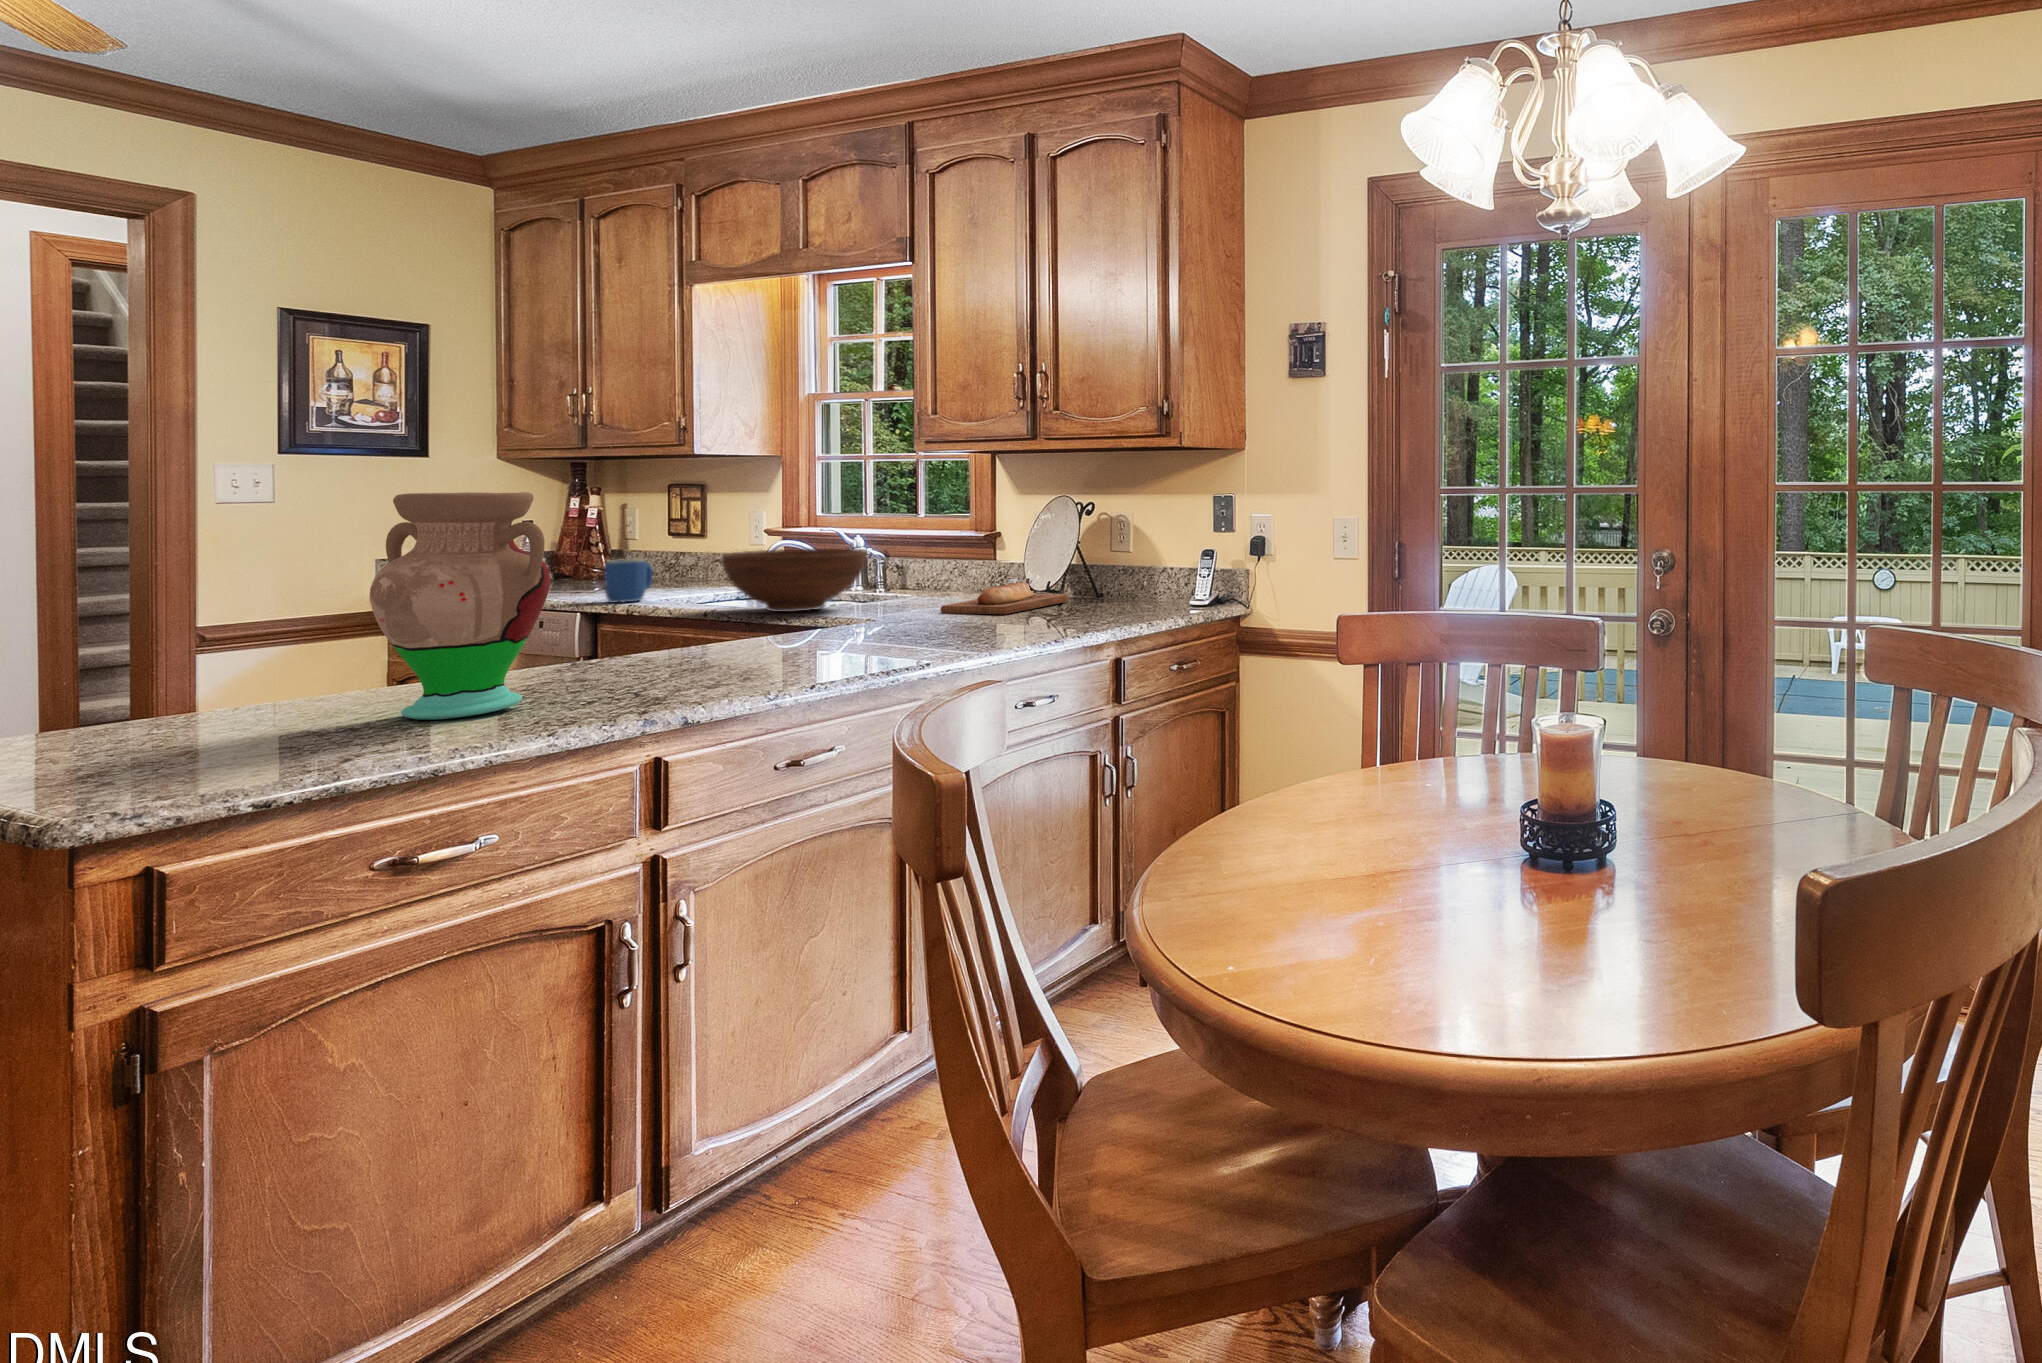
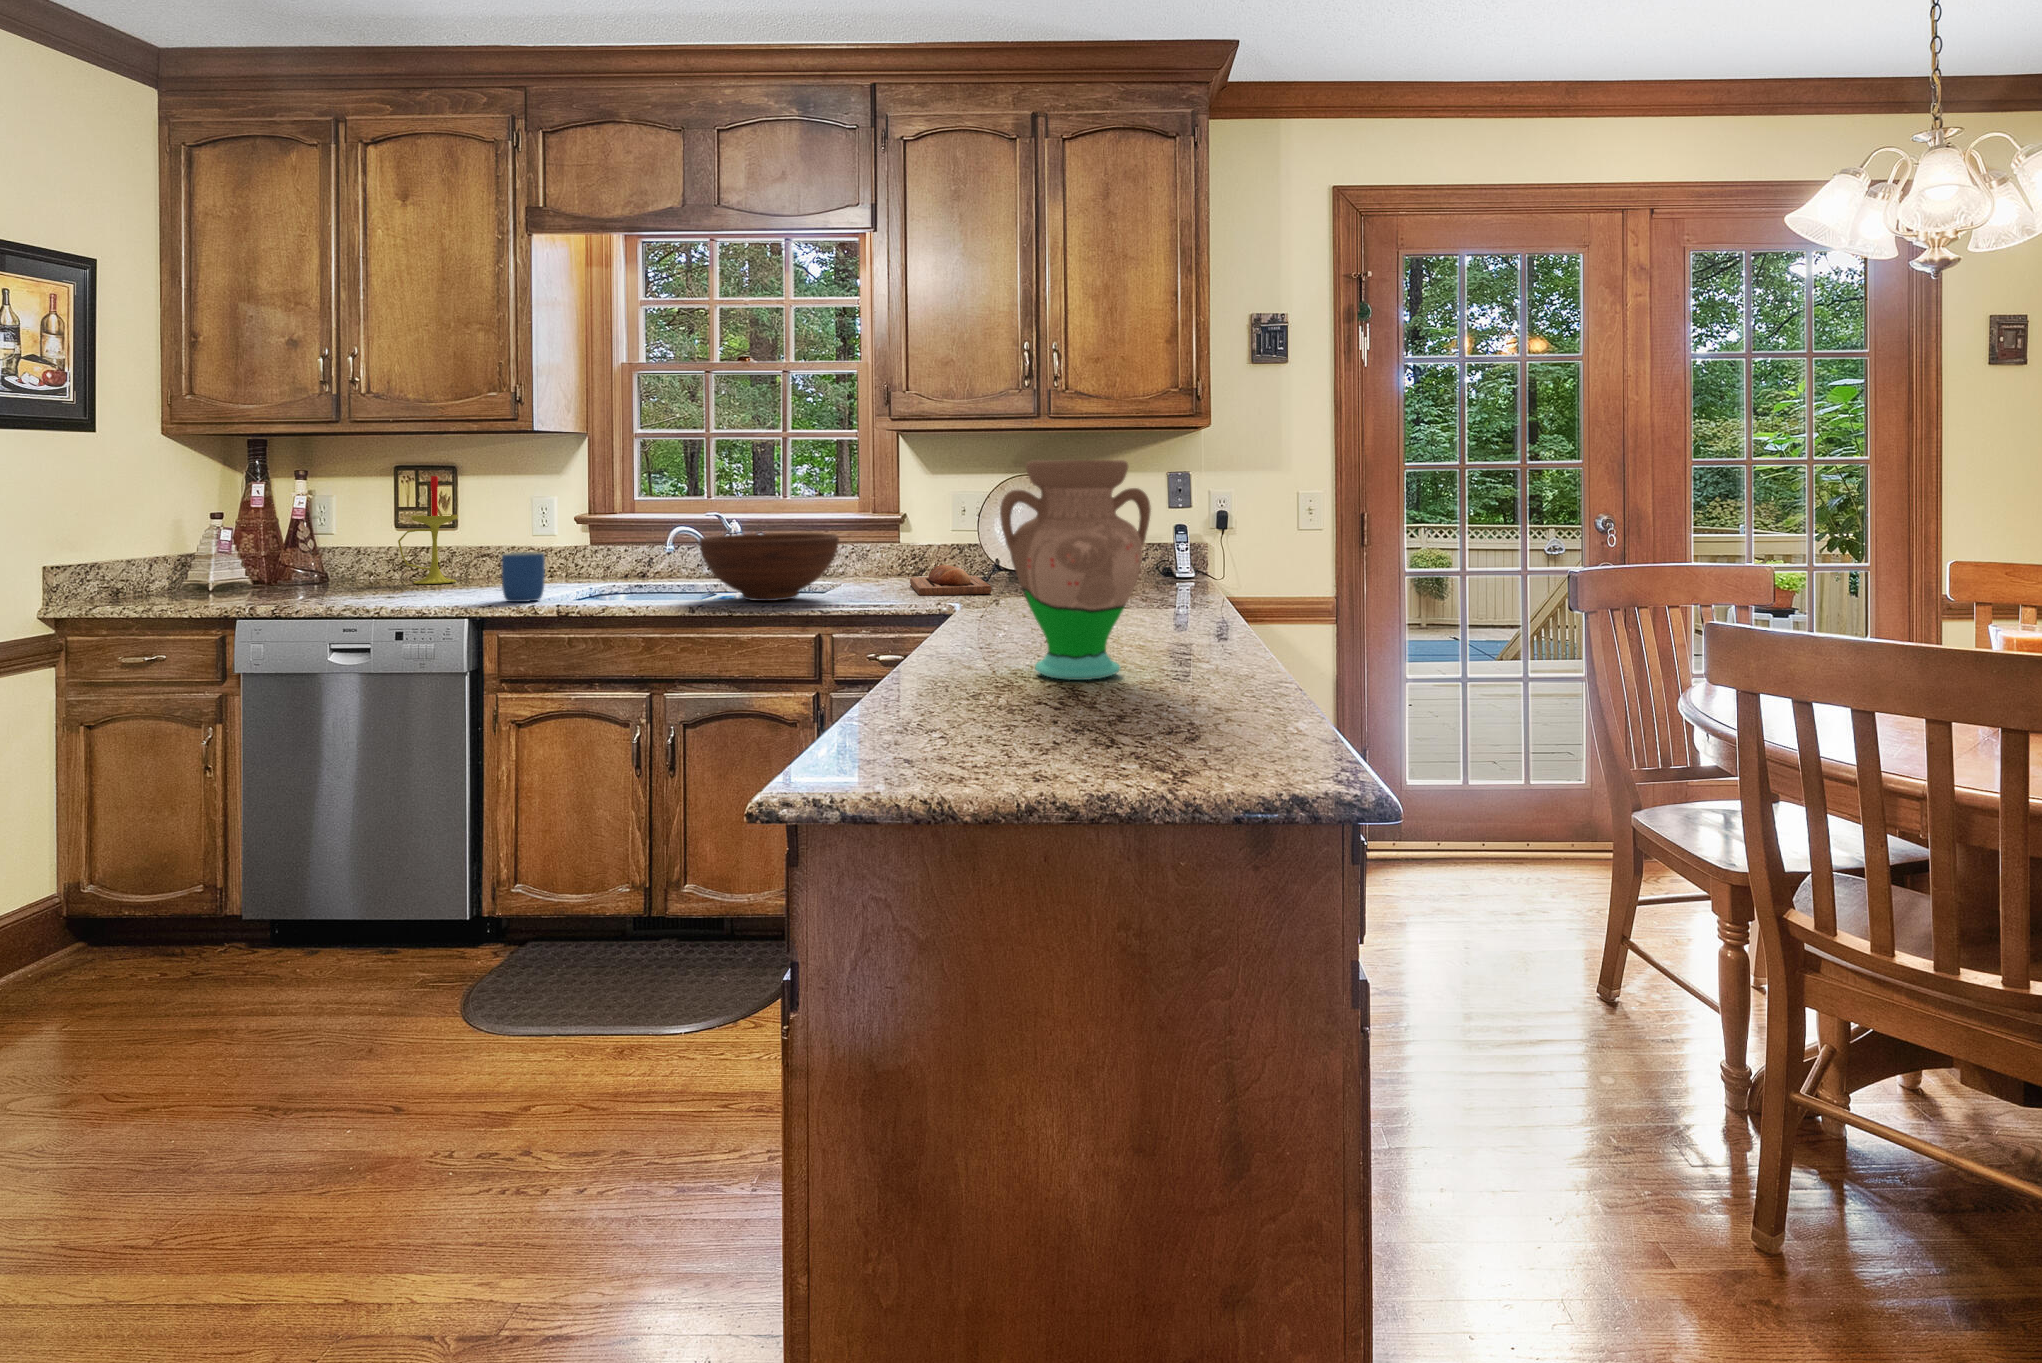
candle: none [655,489,708,582] -> present [398,476,458,584]

